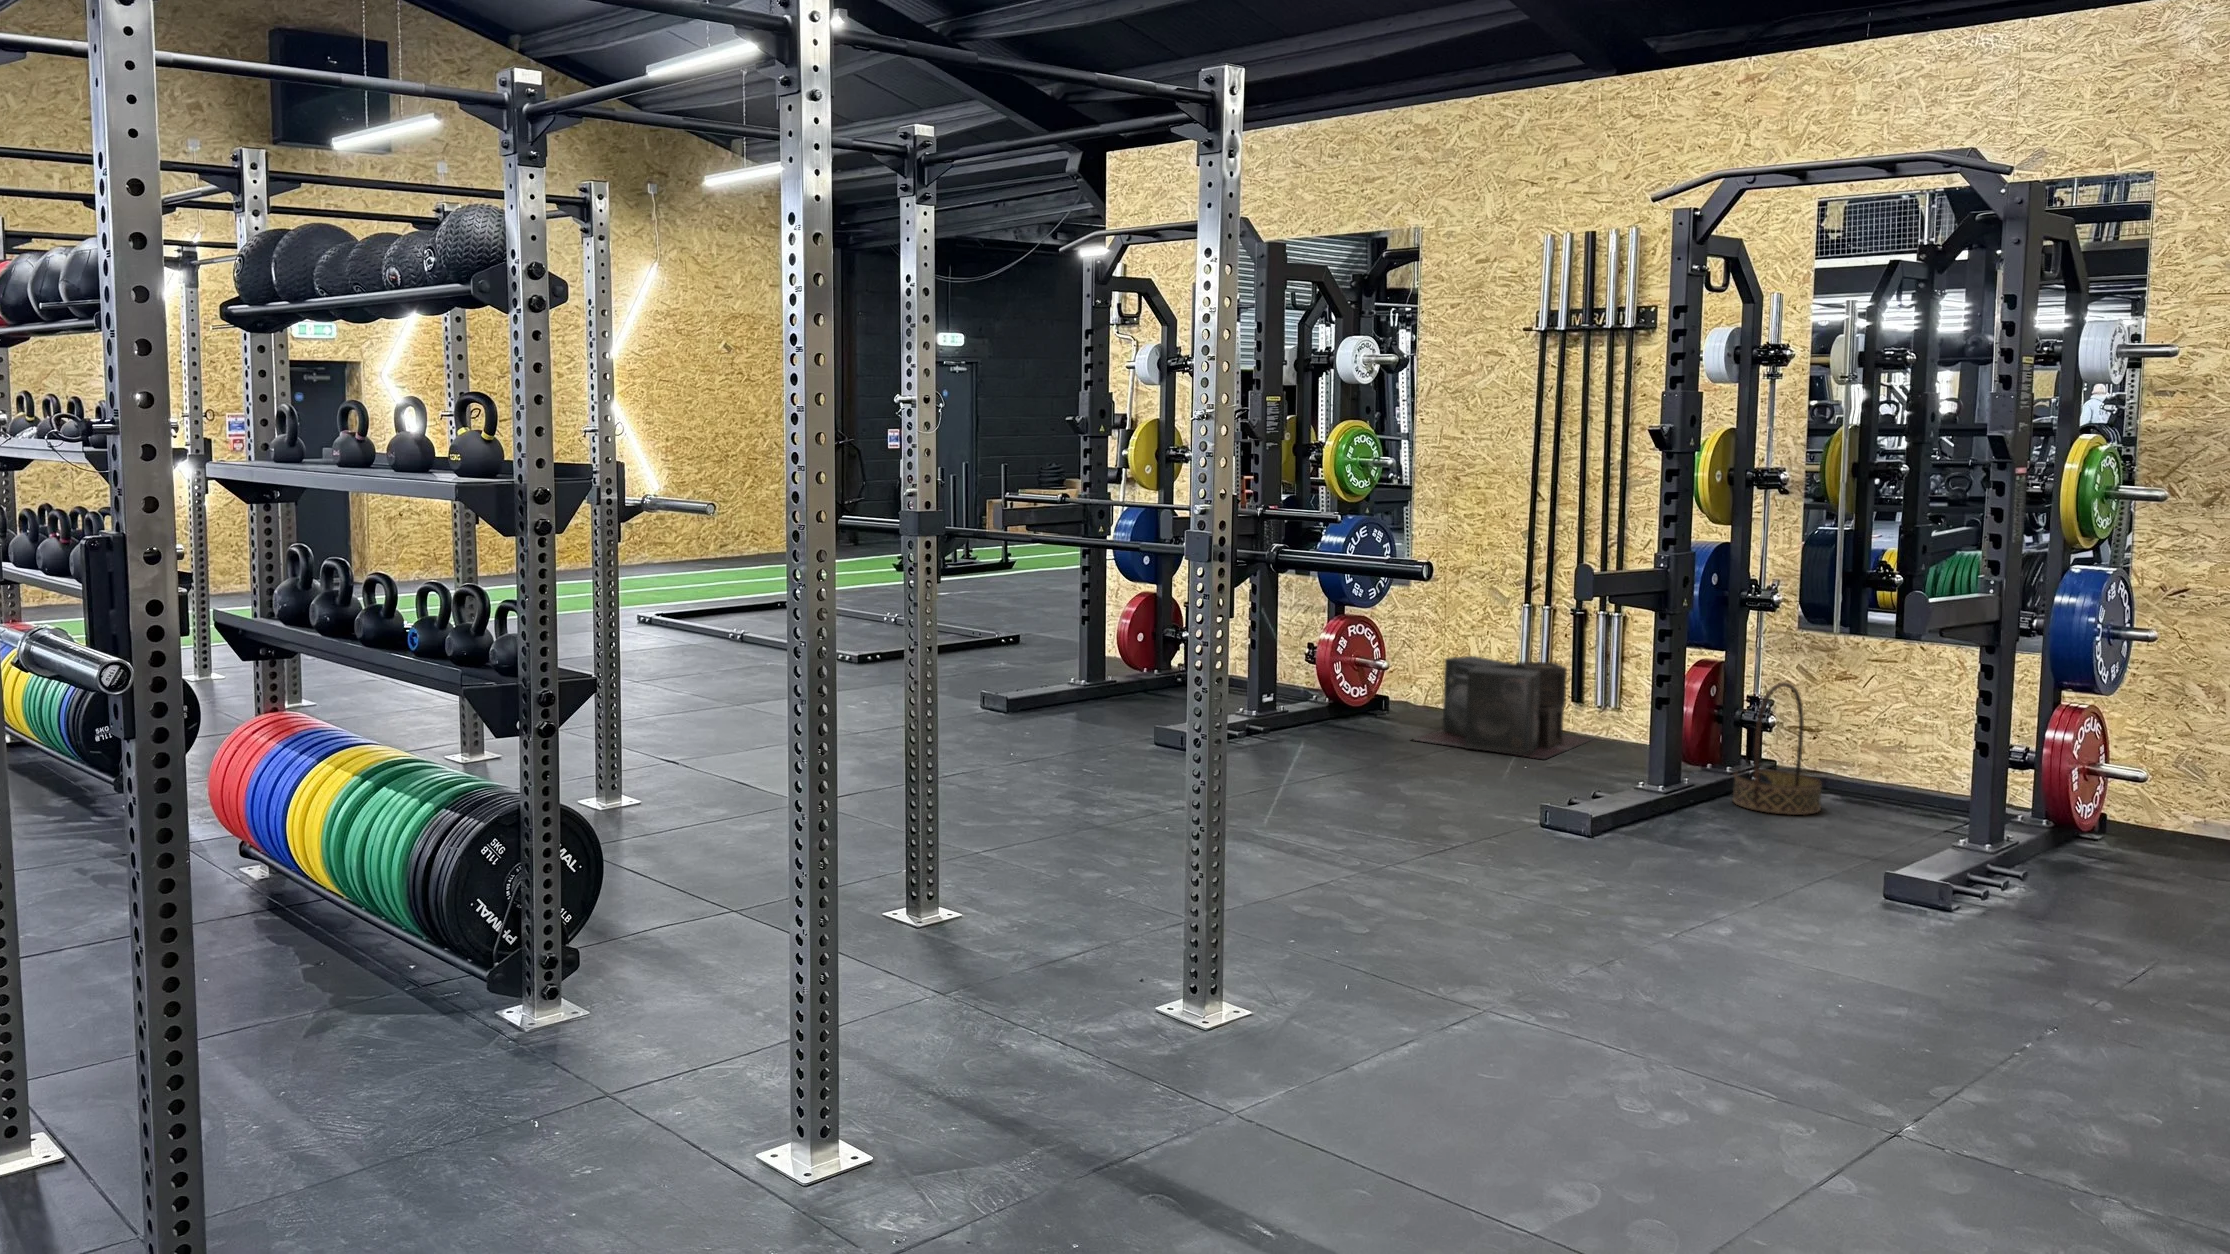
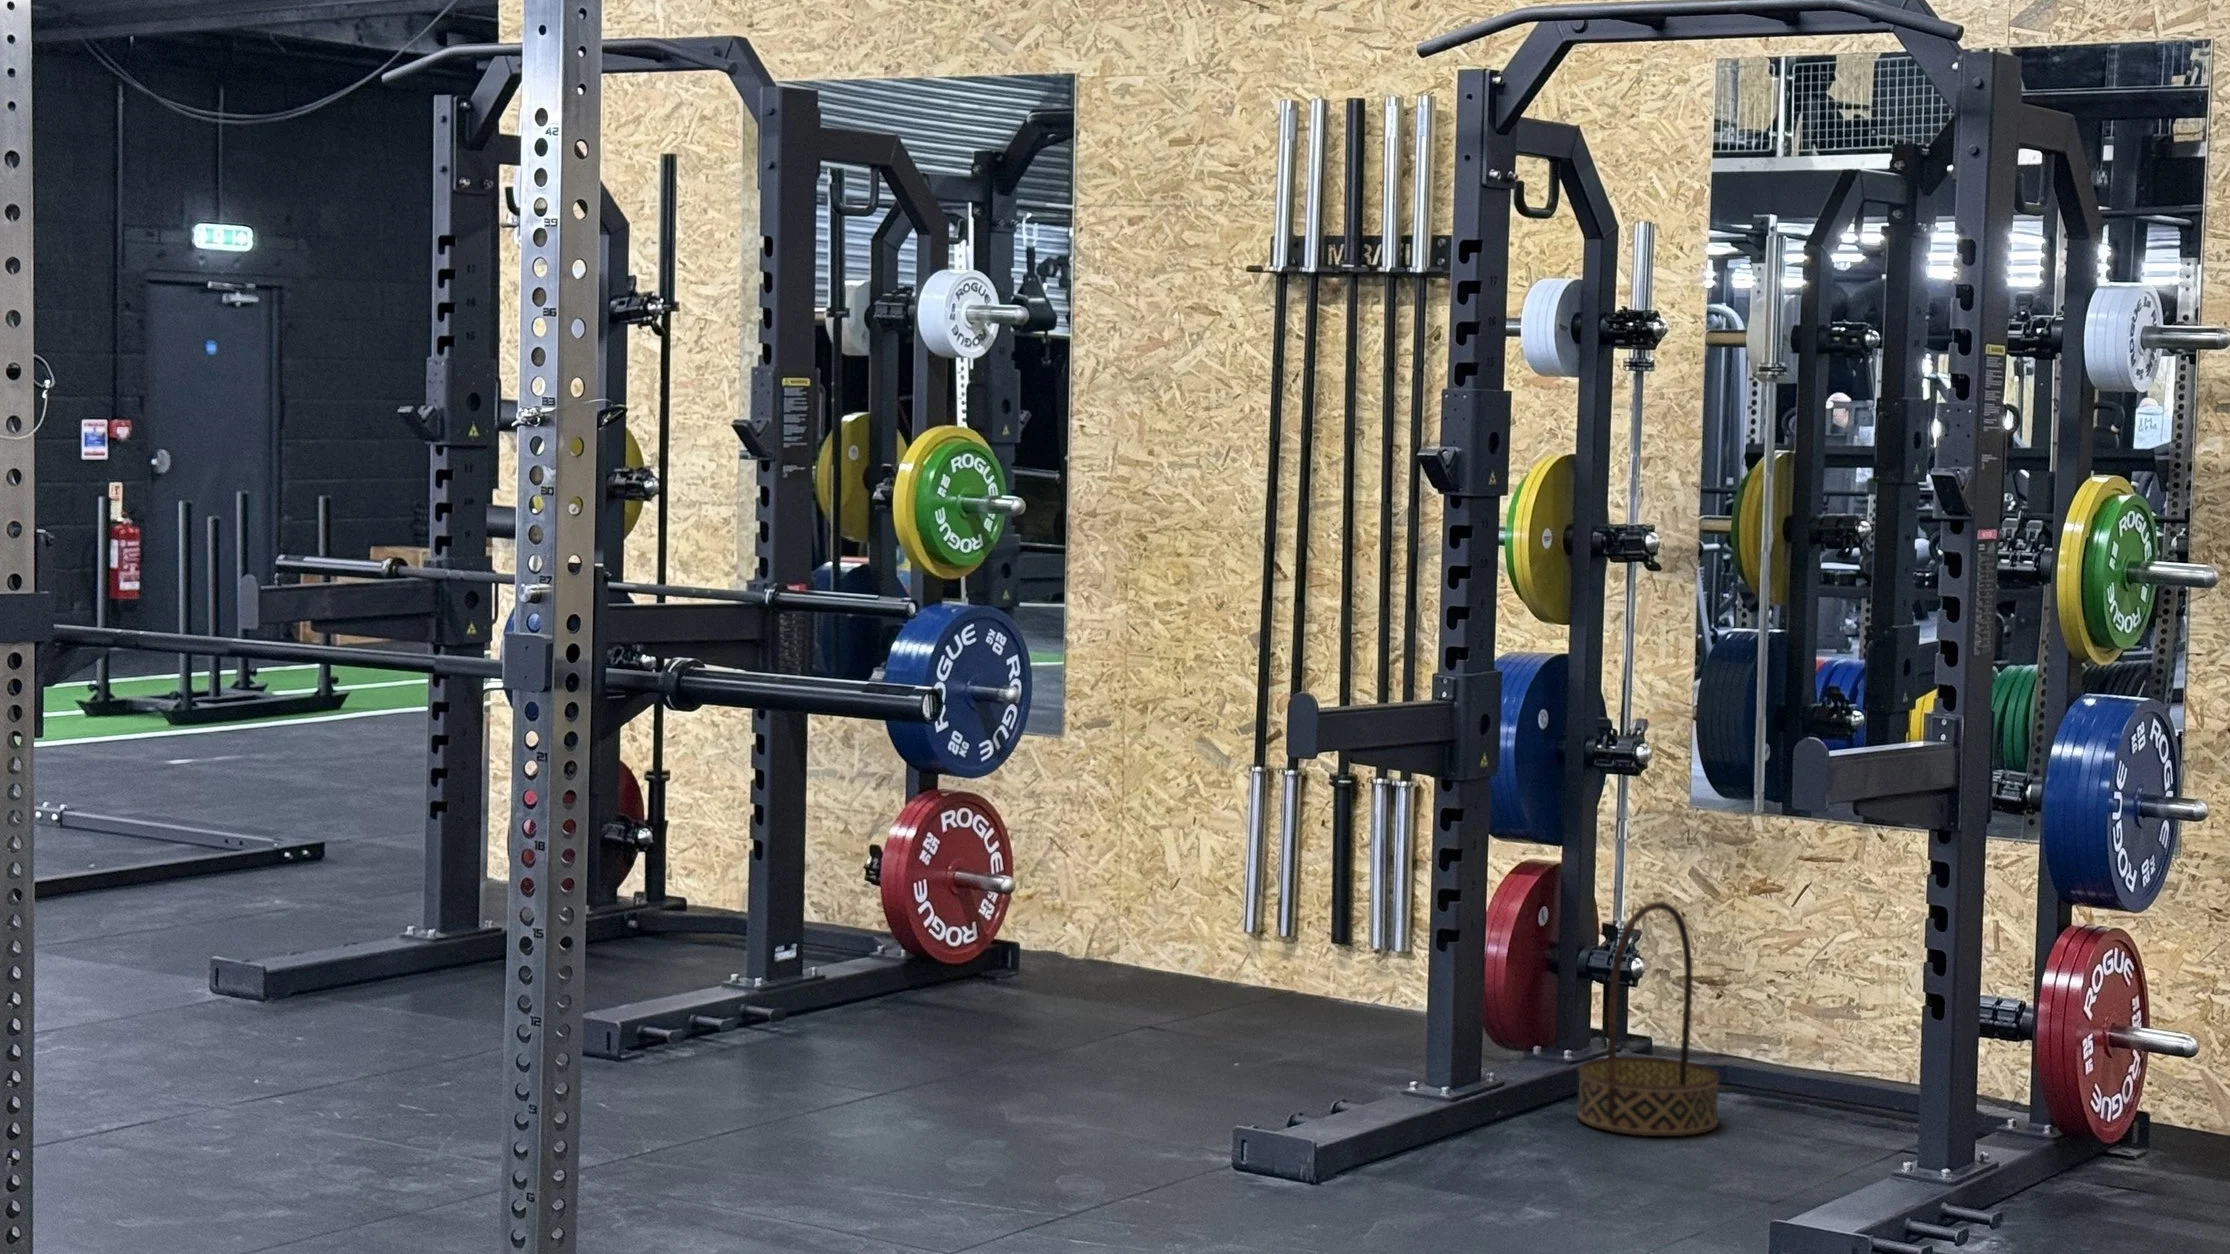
speaker: present [1414,656,1595,759] -> none [1042,863,1375,1052]

